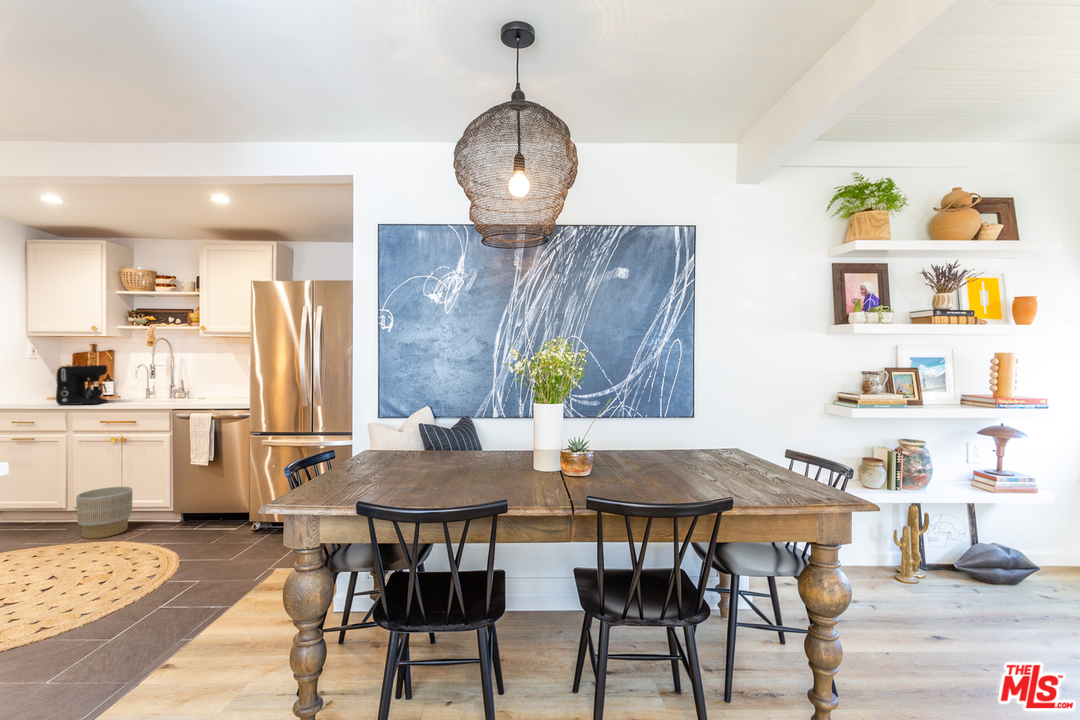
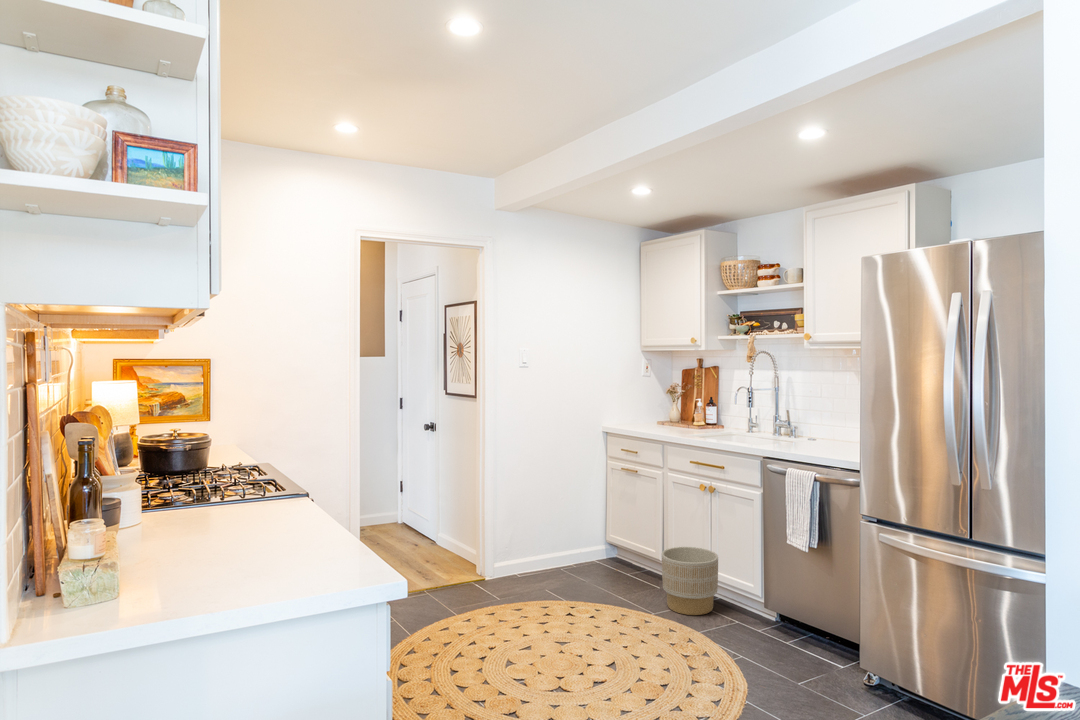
coffee maker: present [56,365,108,405] -> none [652,388,701,438]

